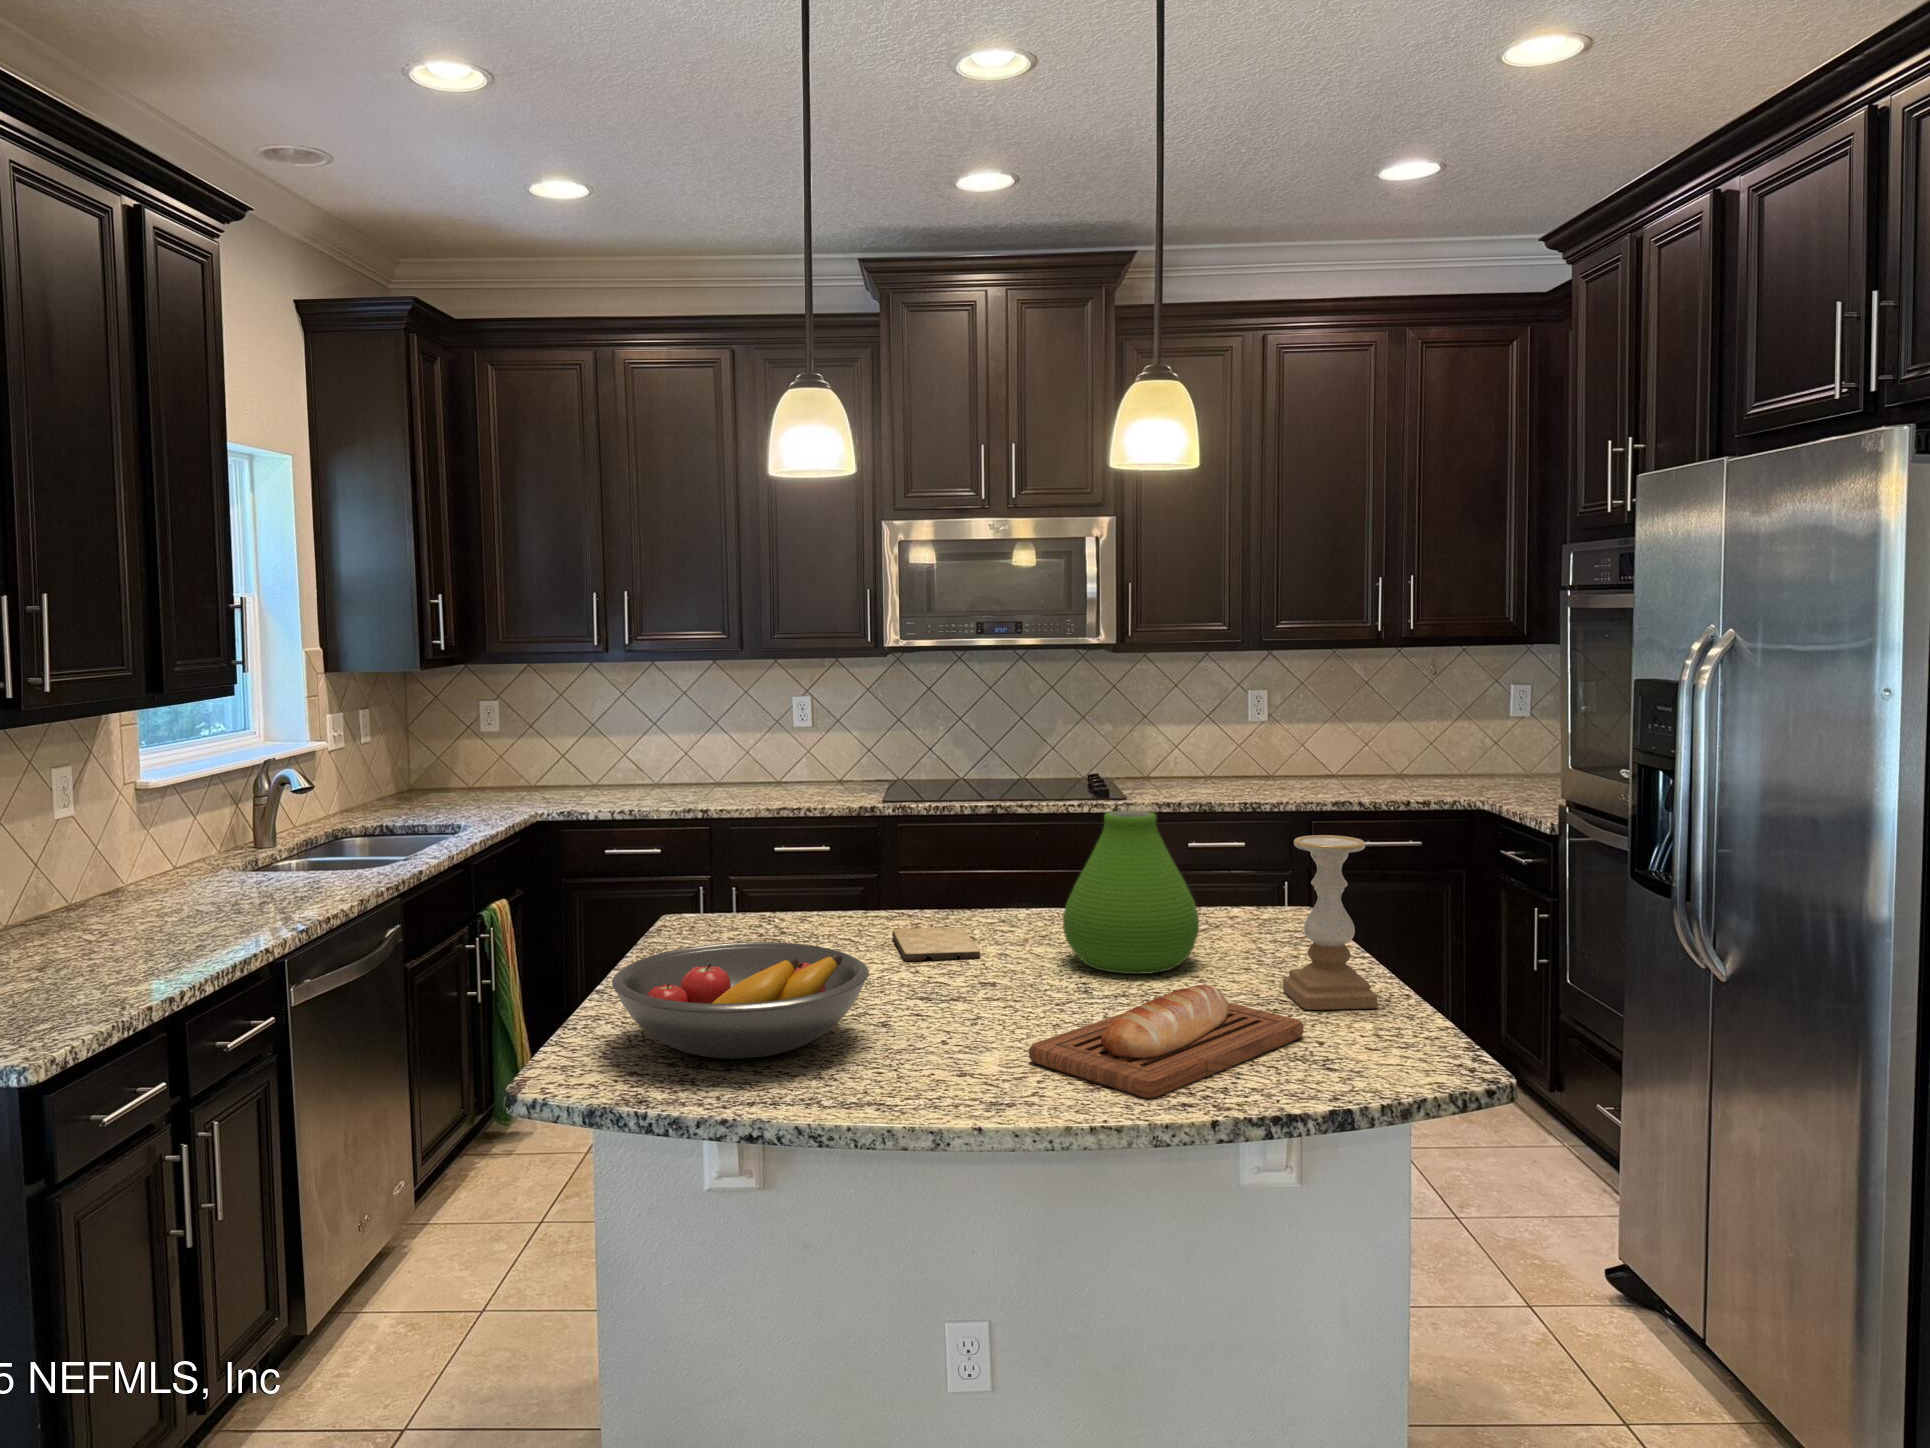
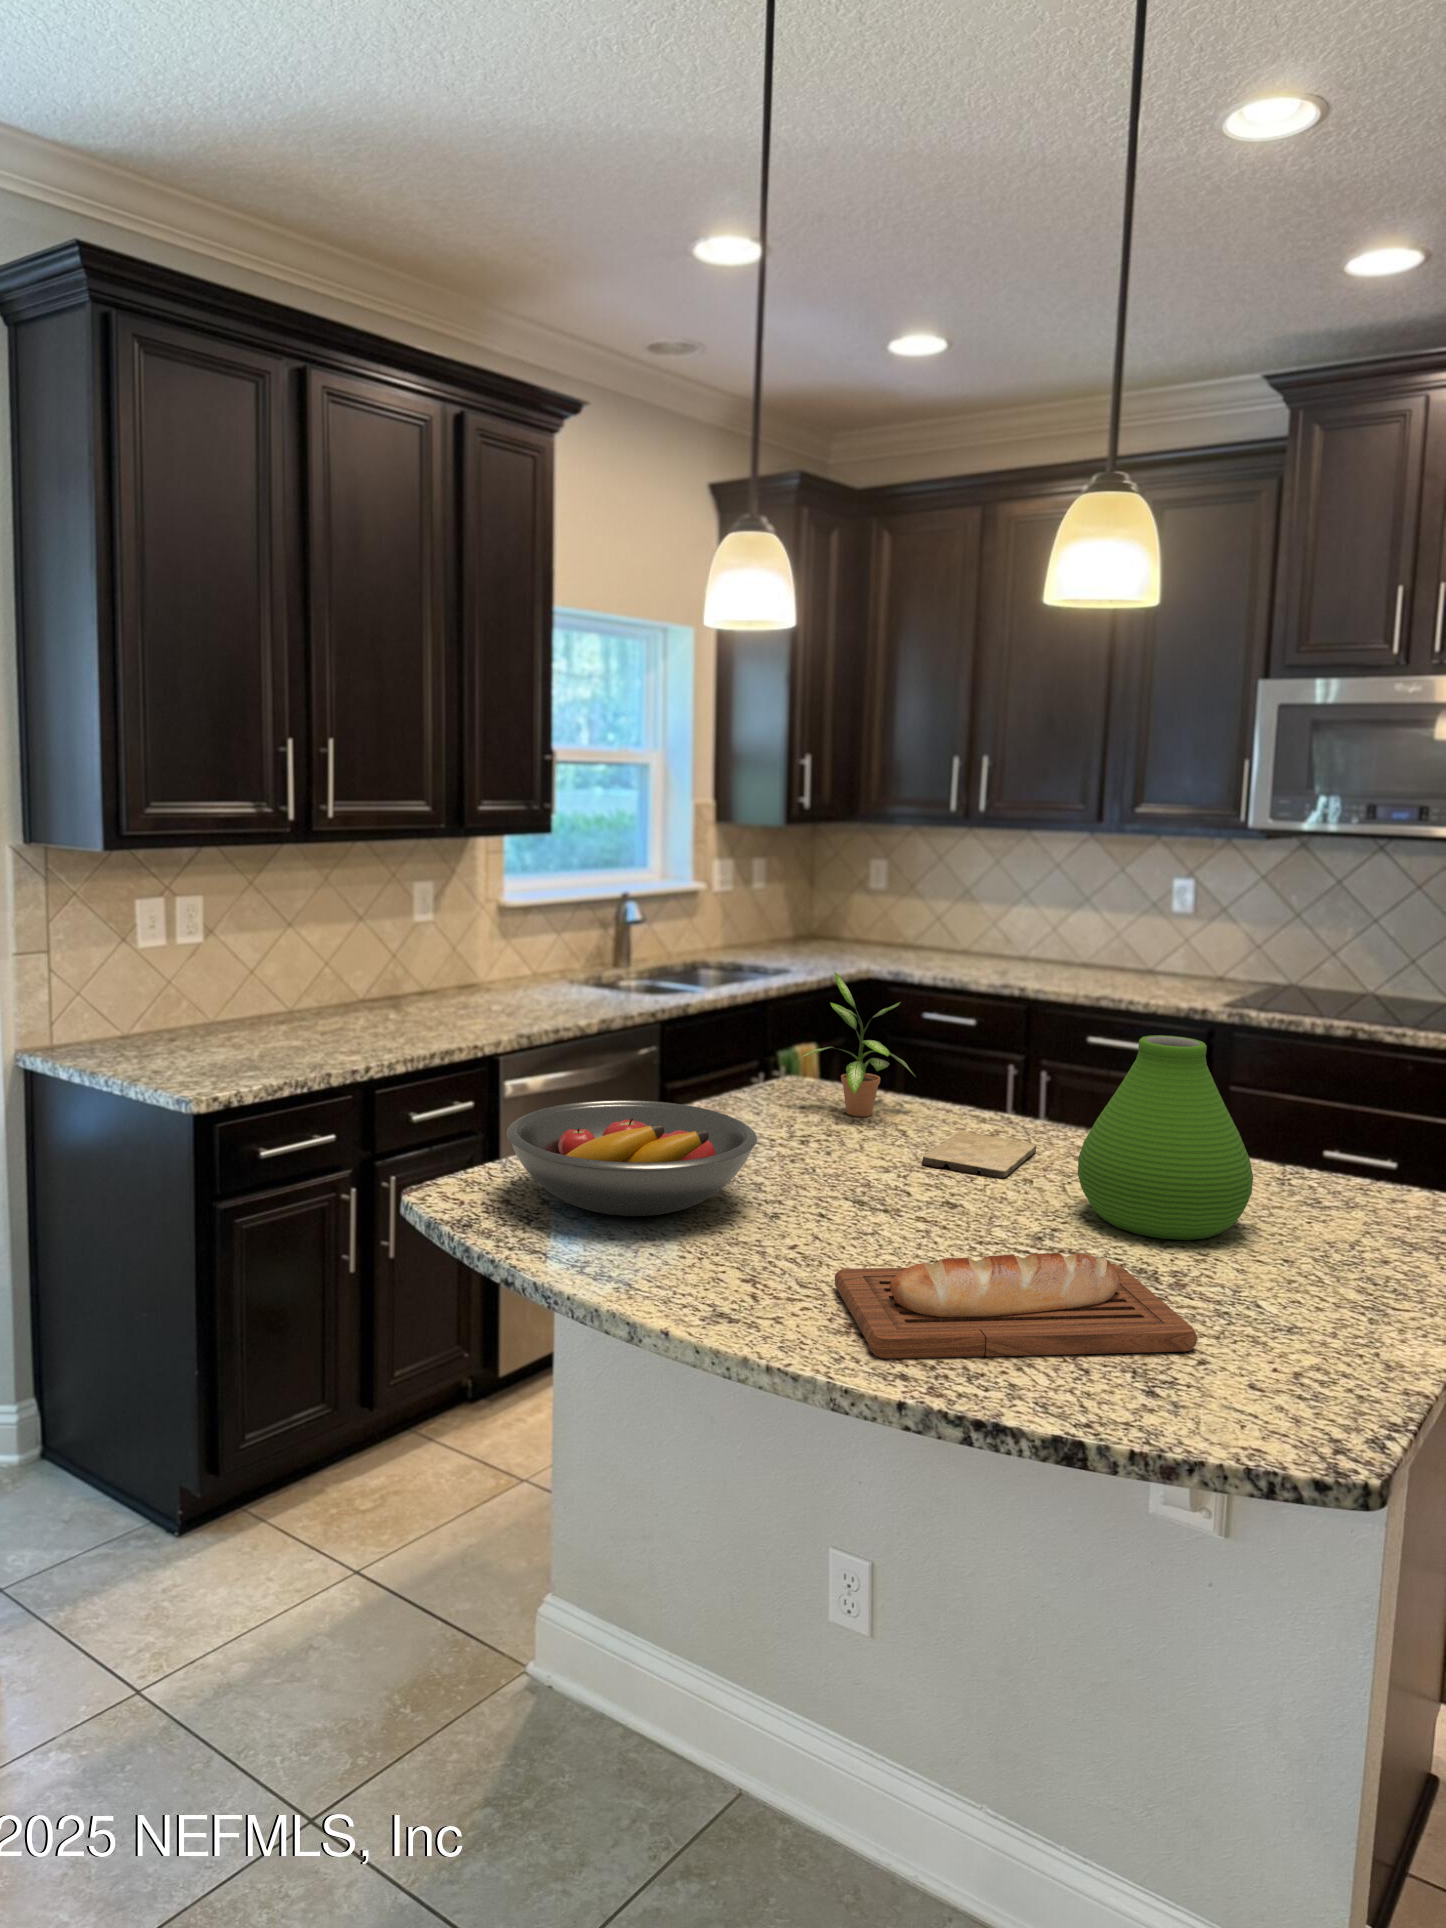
potted plant: none [713,801,821,936] -> present [796,972,915,1116]
candle holder: present [1283,835,1377,1010] -> none [1264,1101,1394,1349]

